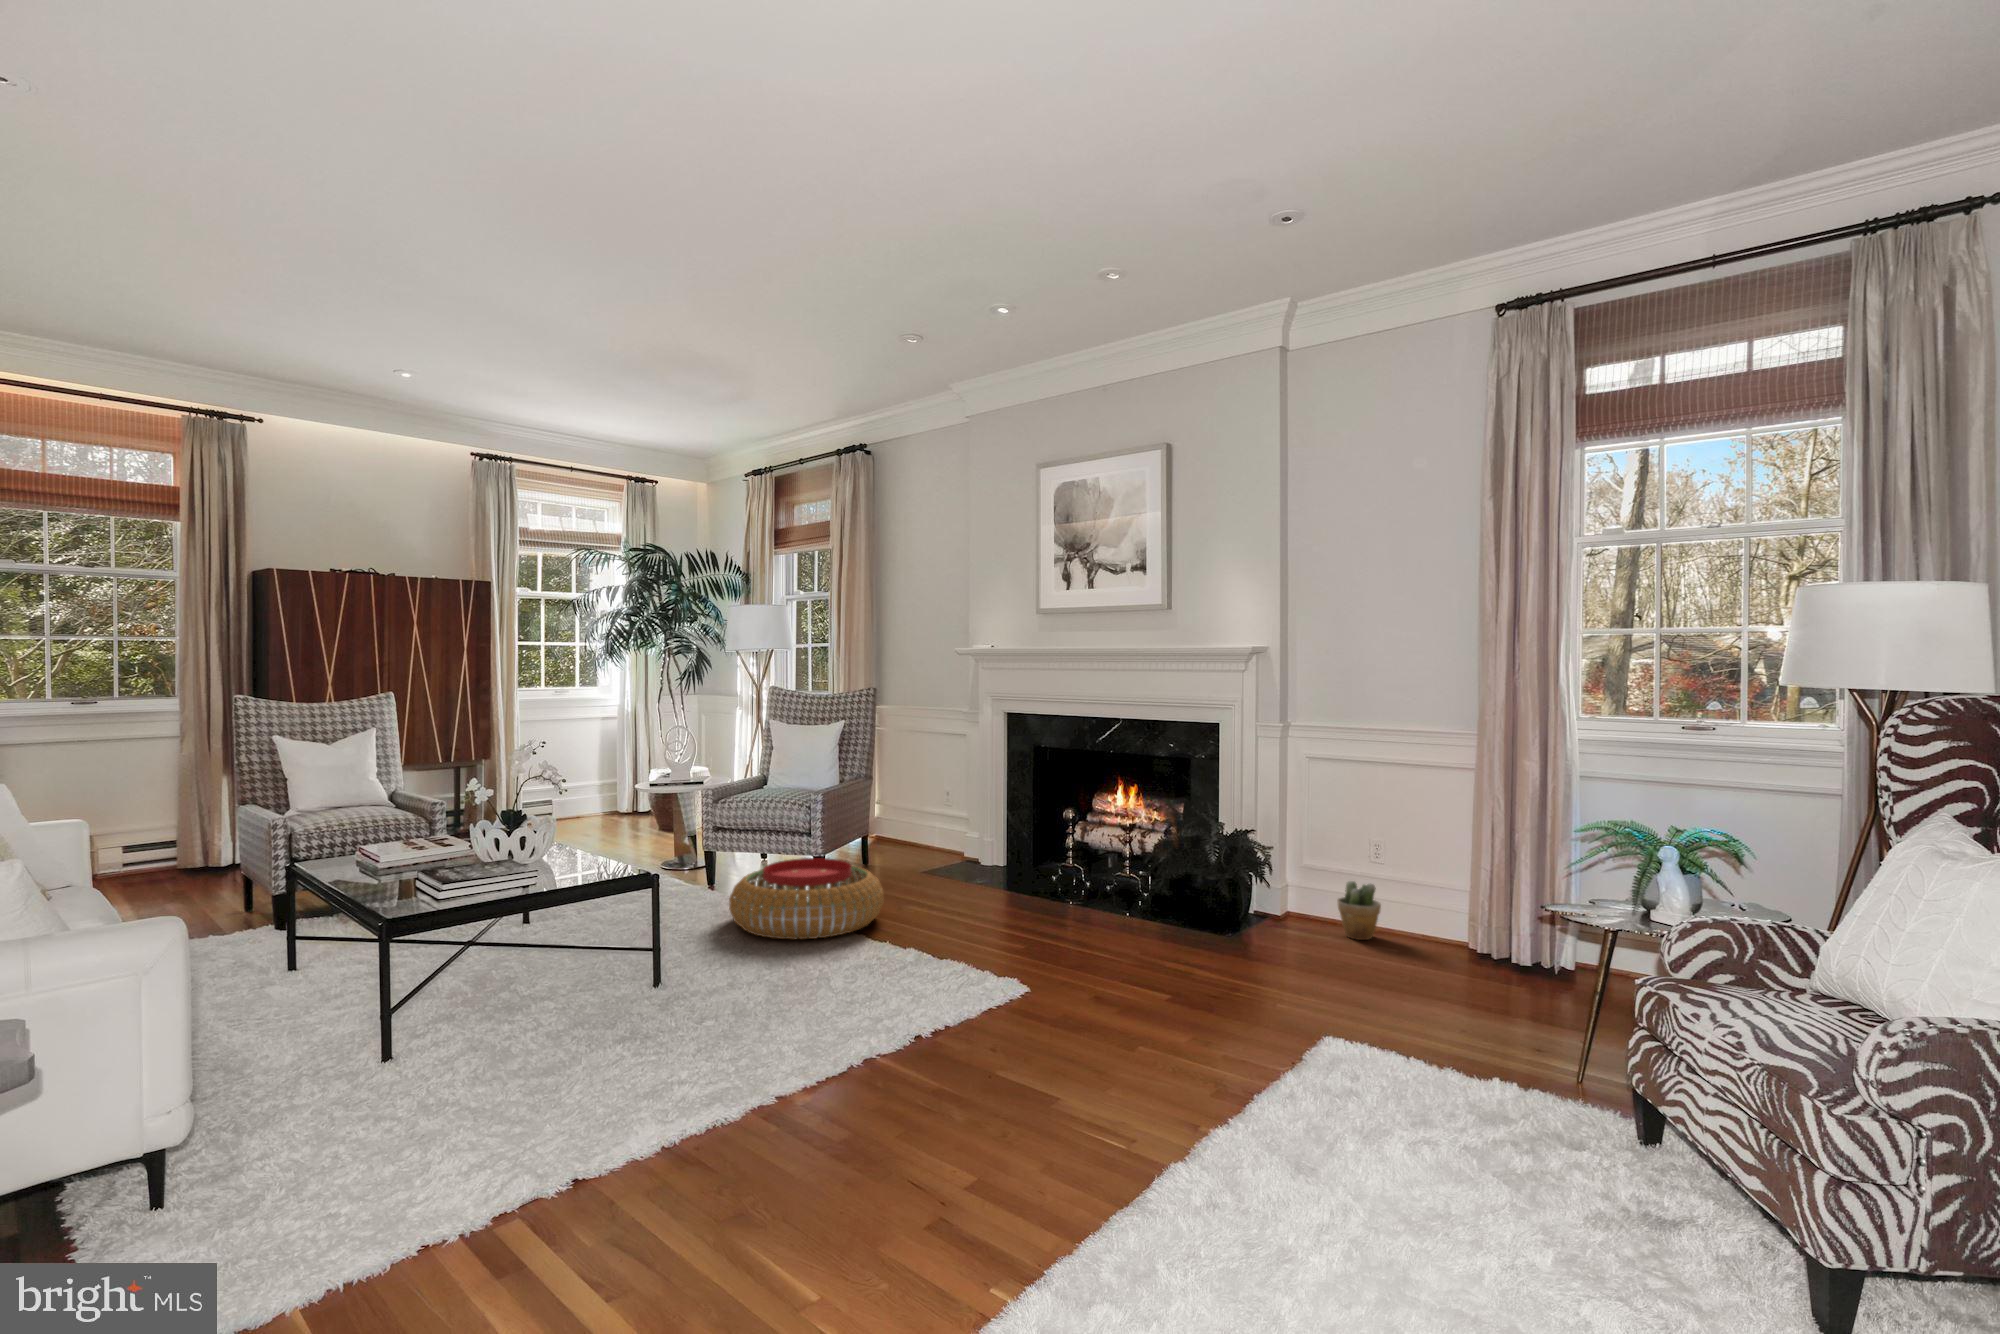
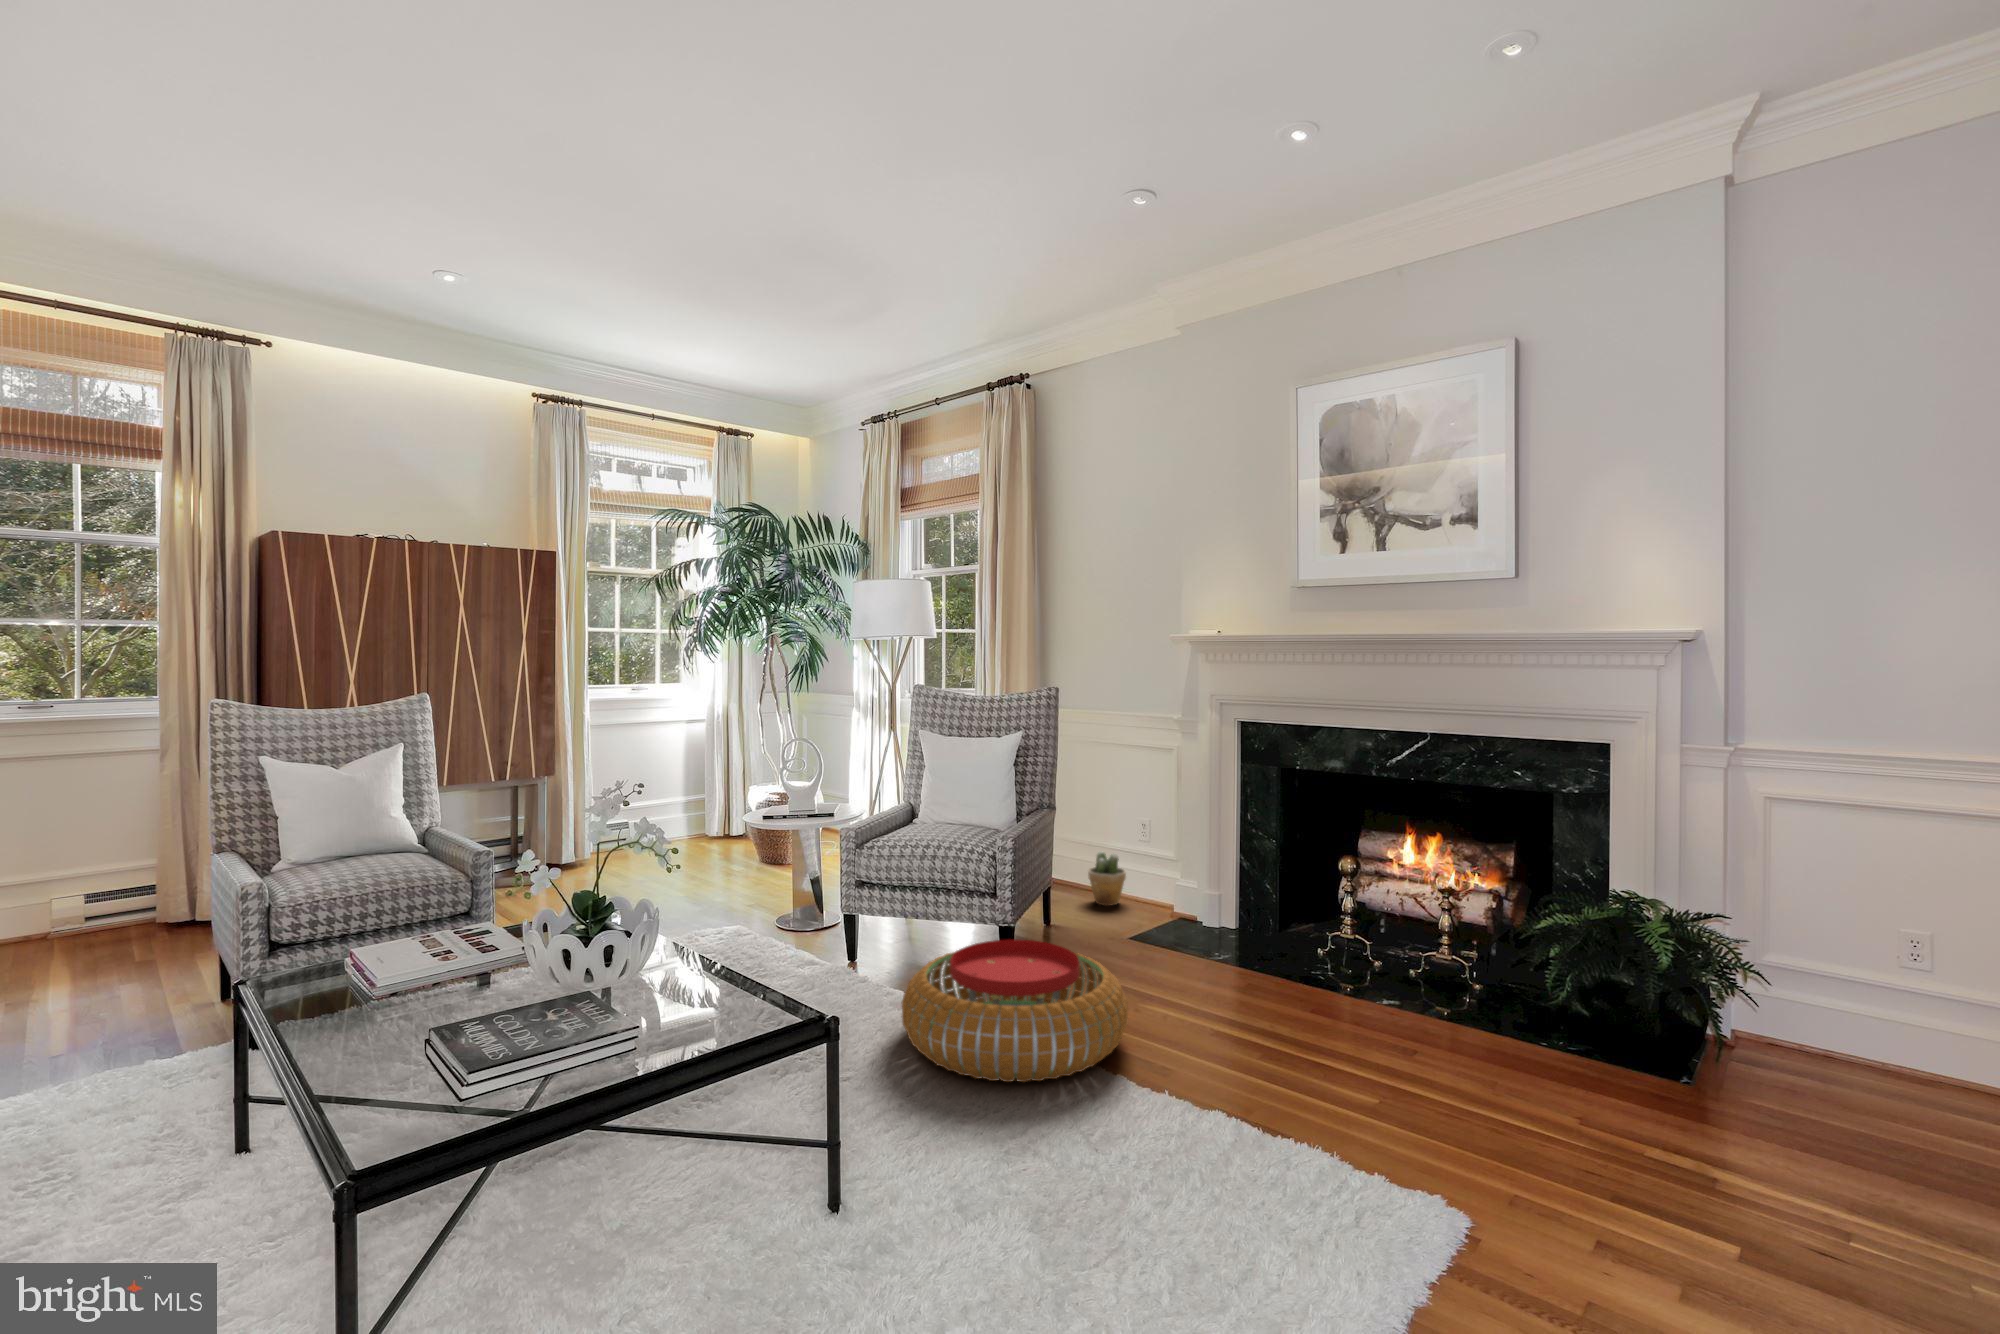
potted plant: present [1337,881,1381,940] -> present [1088,851,1126,906]

